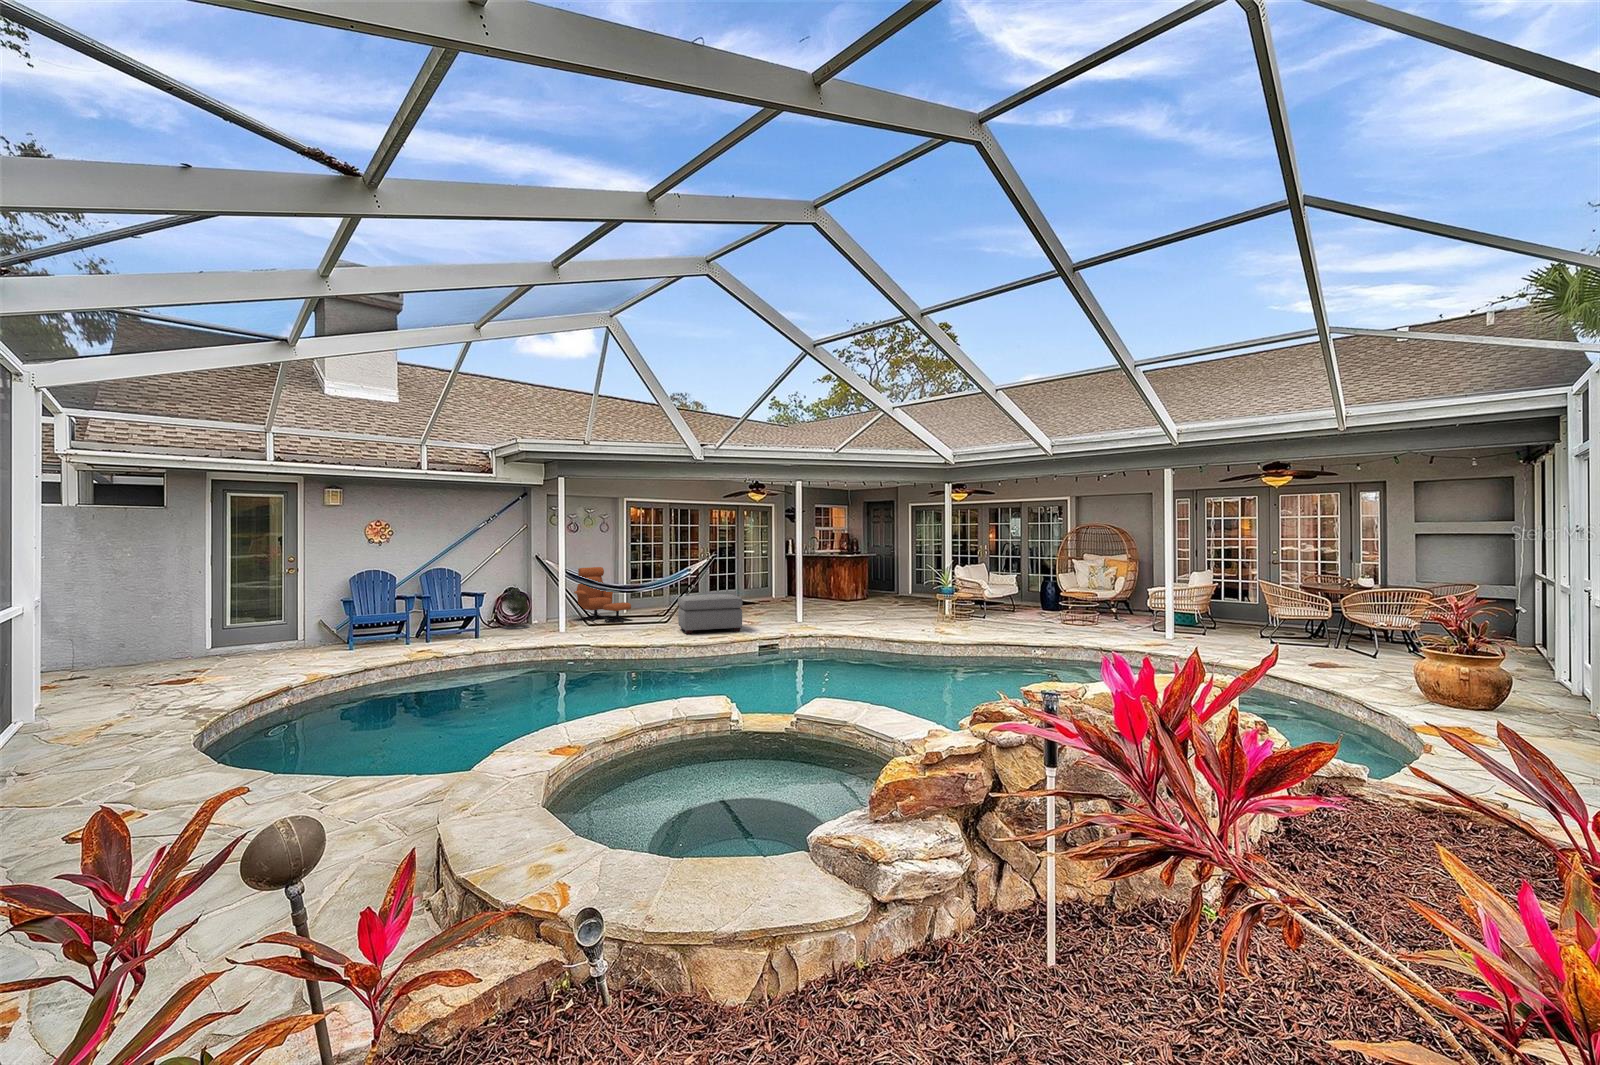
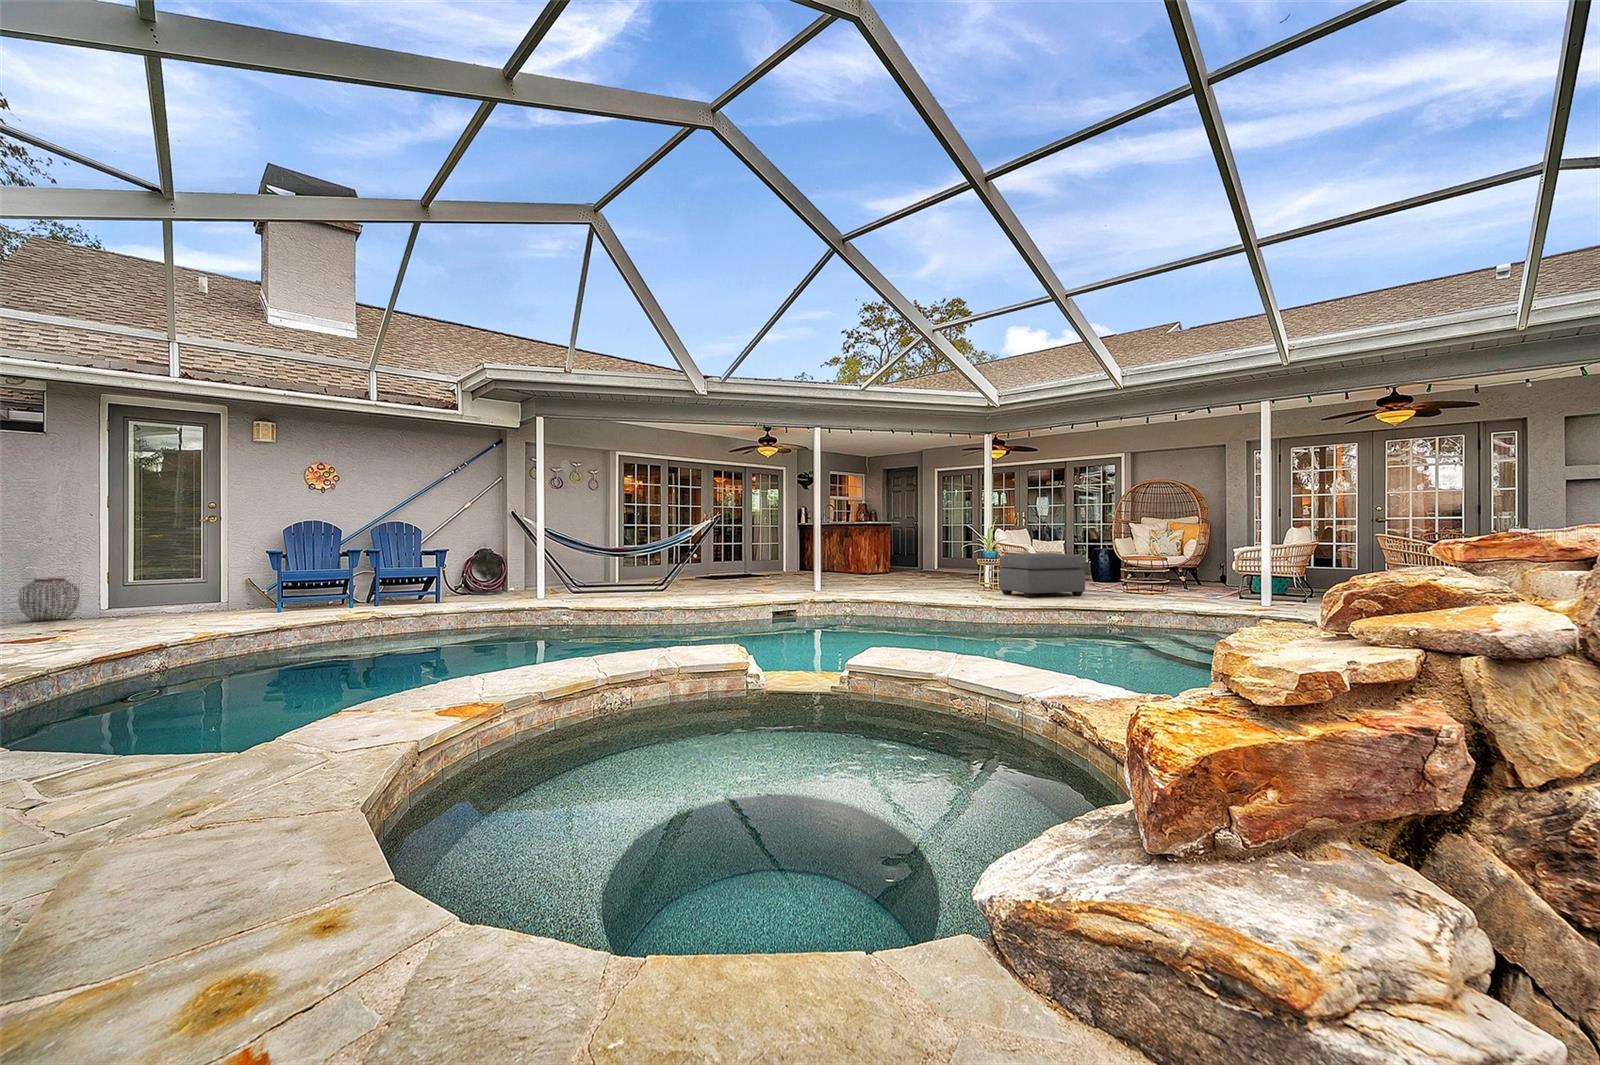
lounge chair: present [574,567,632,623] -> none [555,528,623,590]
ottoman: present [678,594,742,634] -> present [999,553,1085,598]
woven basket: none [150,626,195,663] -> present [19,578,79,621]

